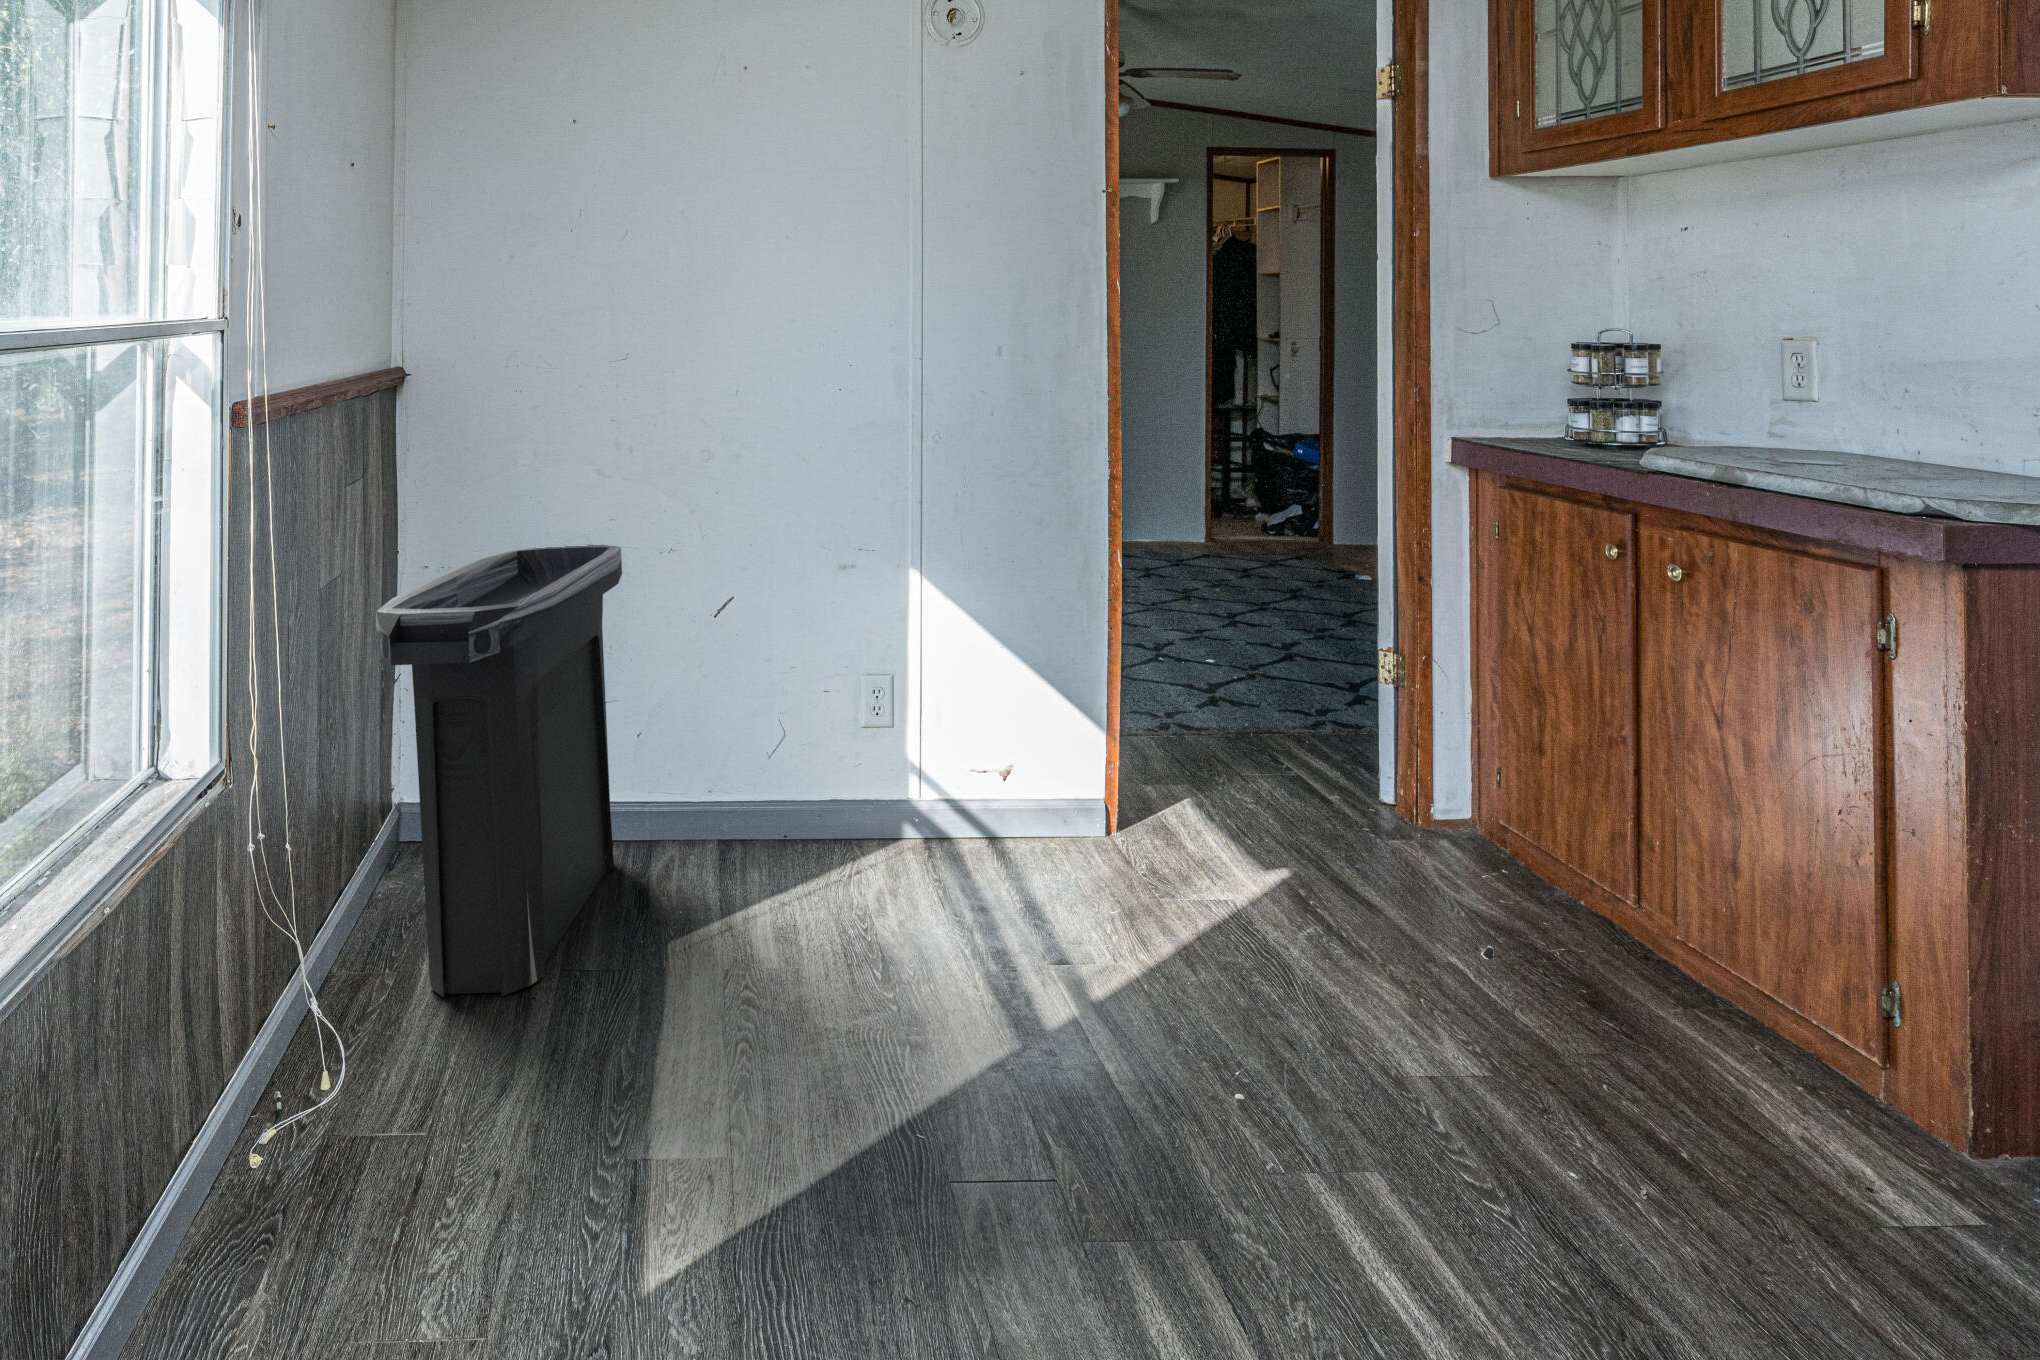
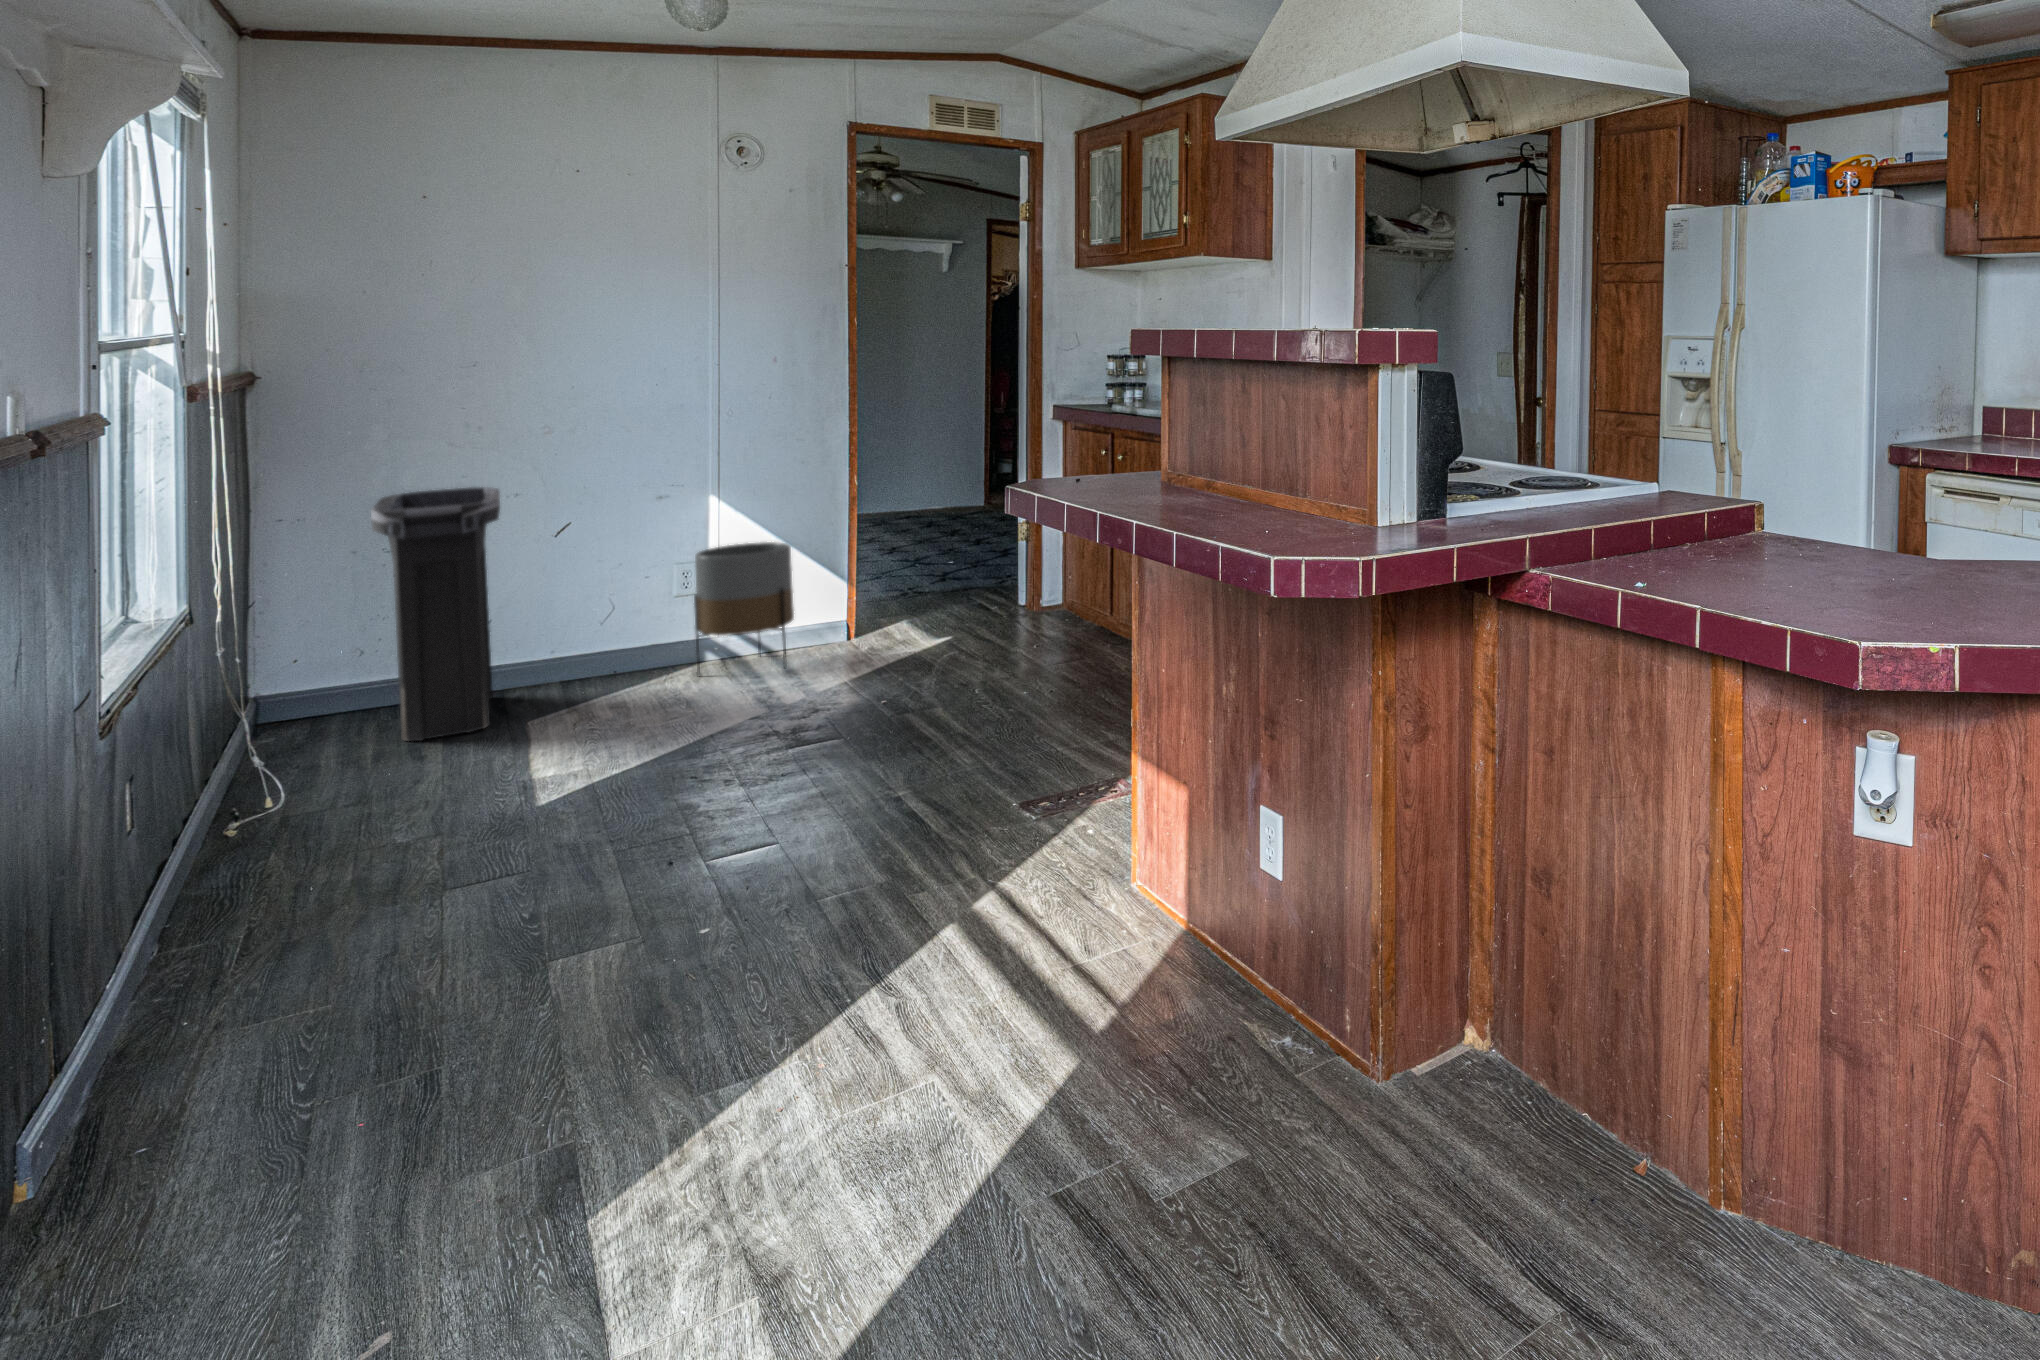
planter: none [866,658,1017,912] -> present [694,542,794,677]

